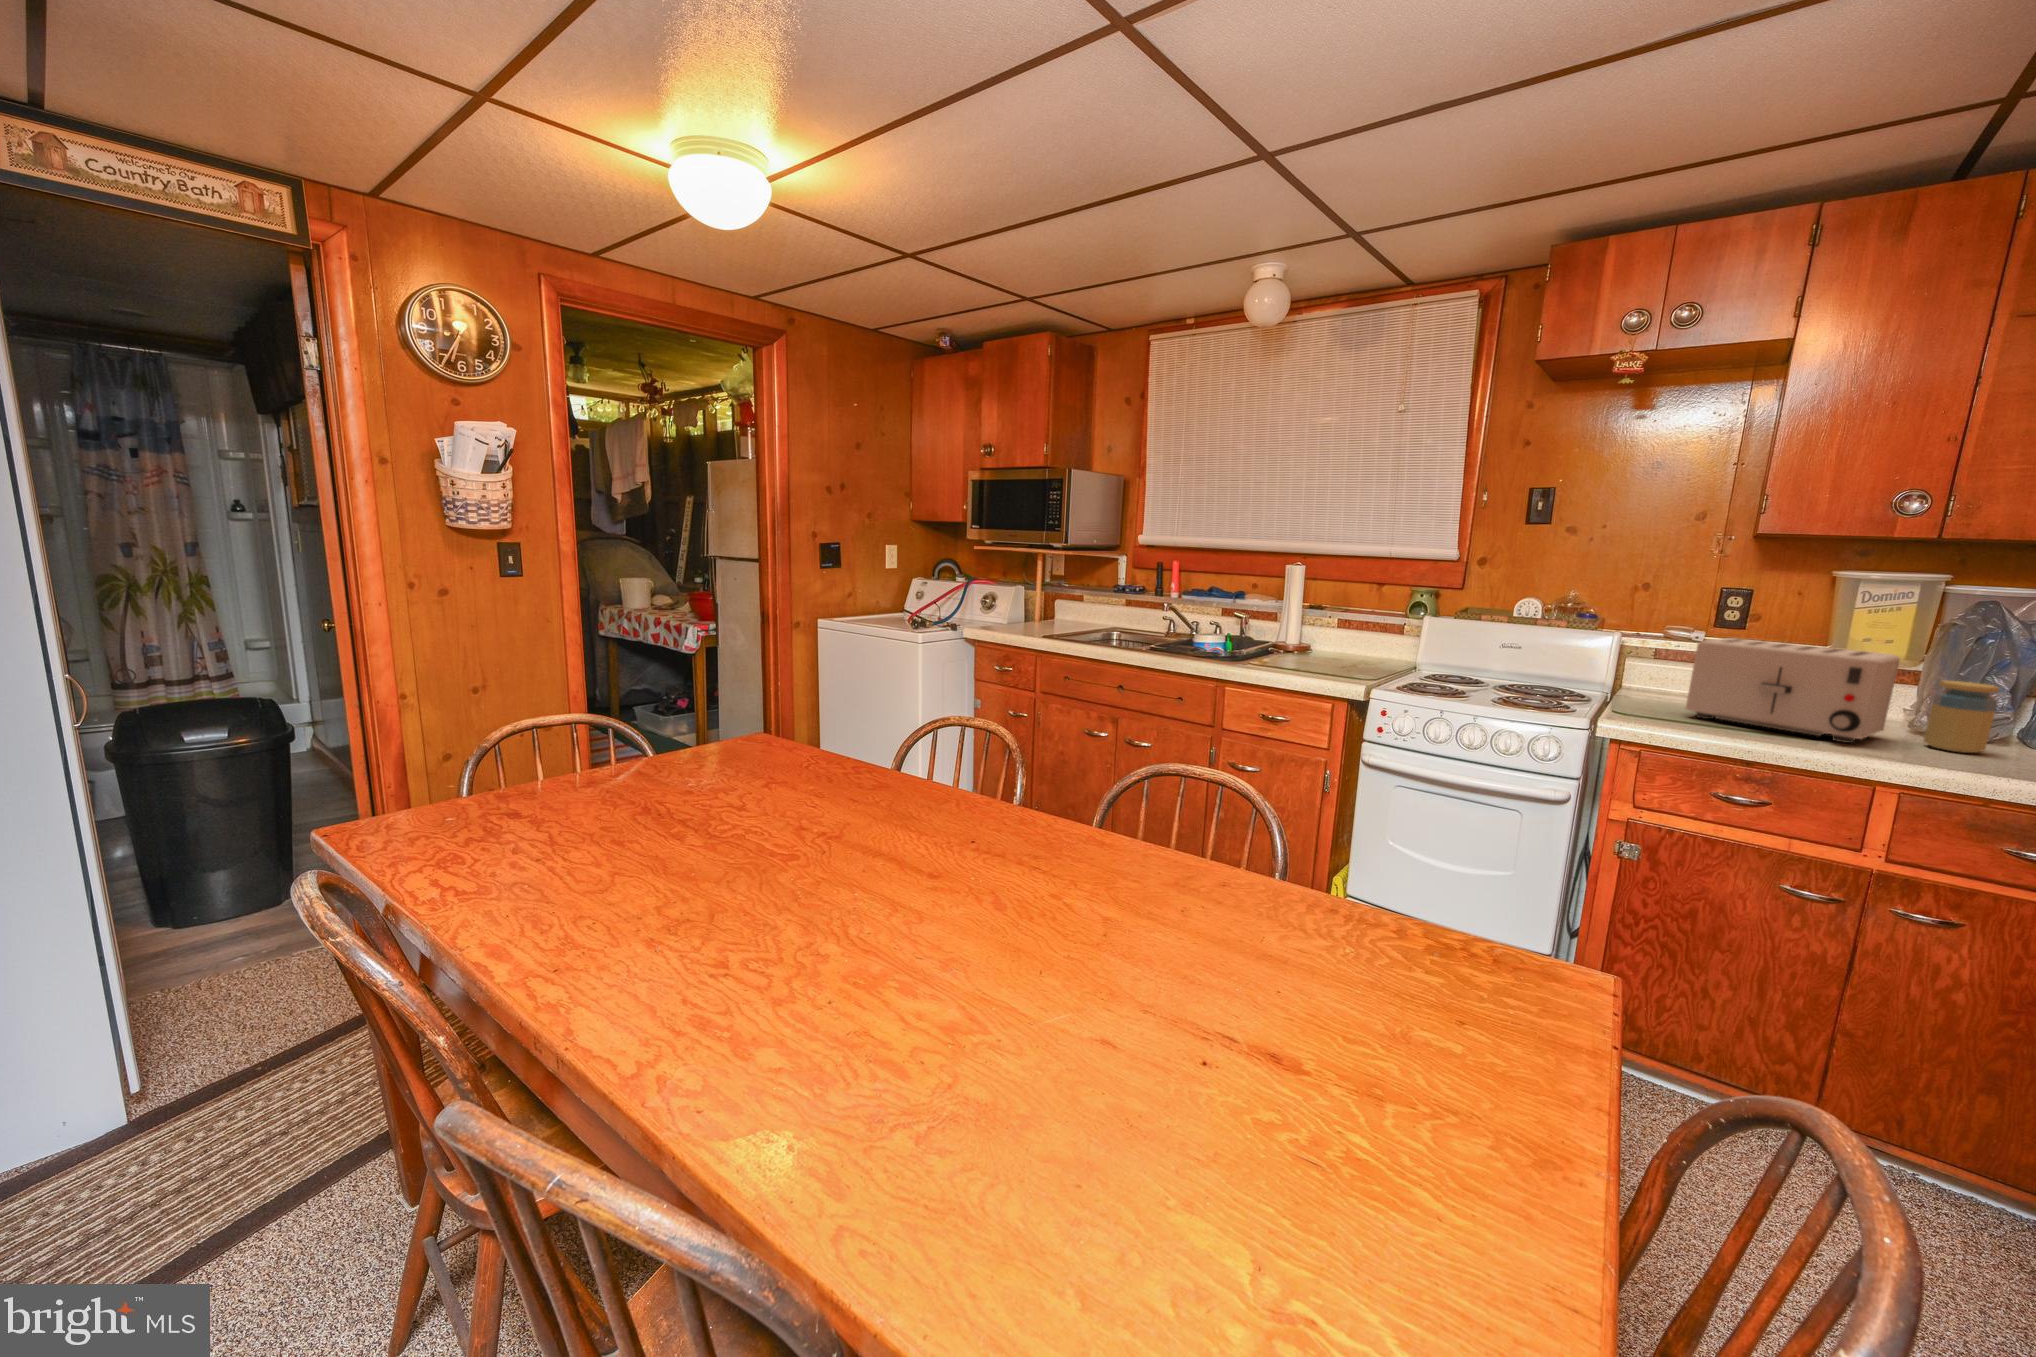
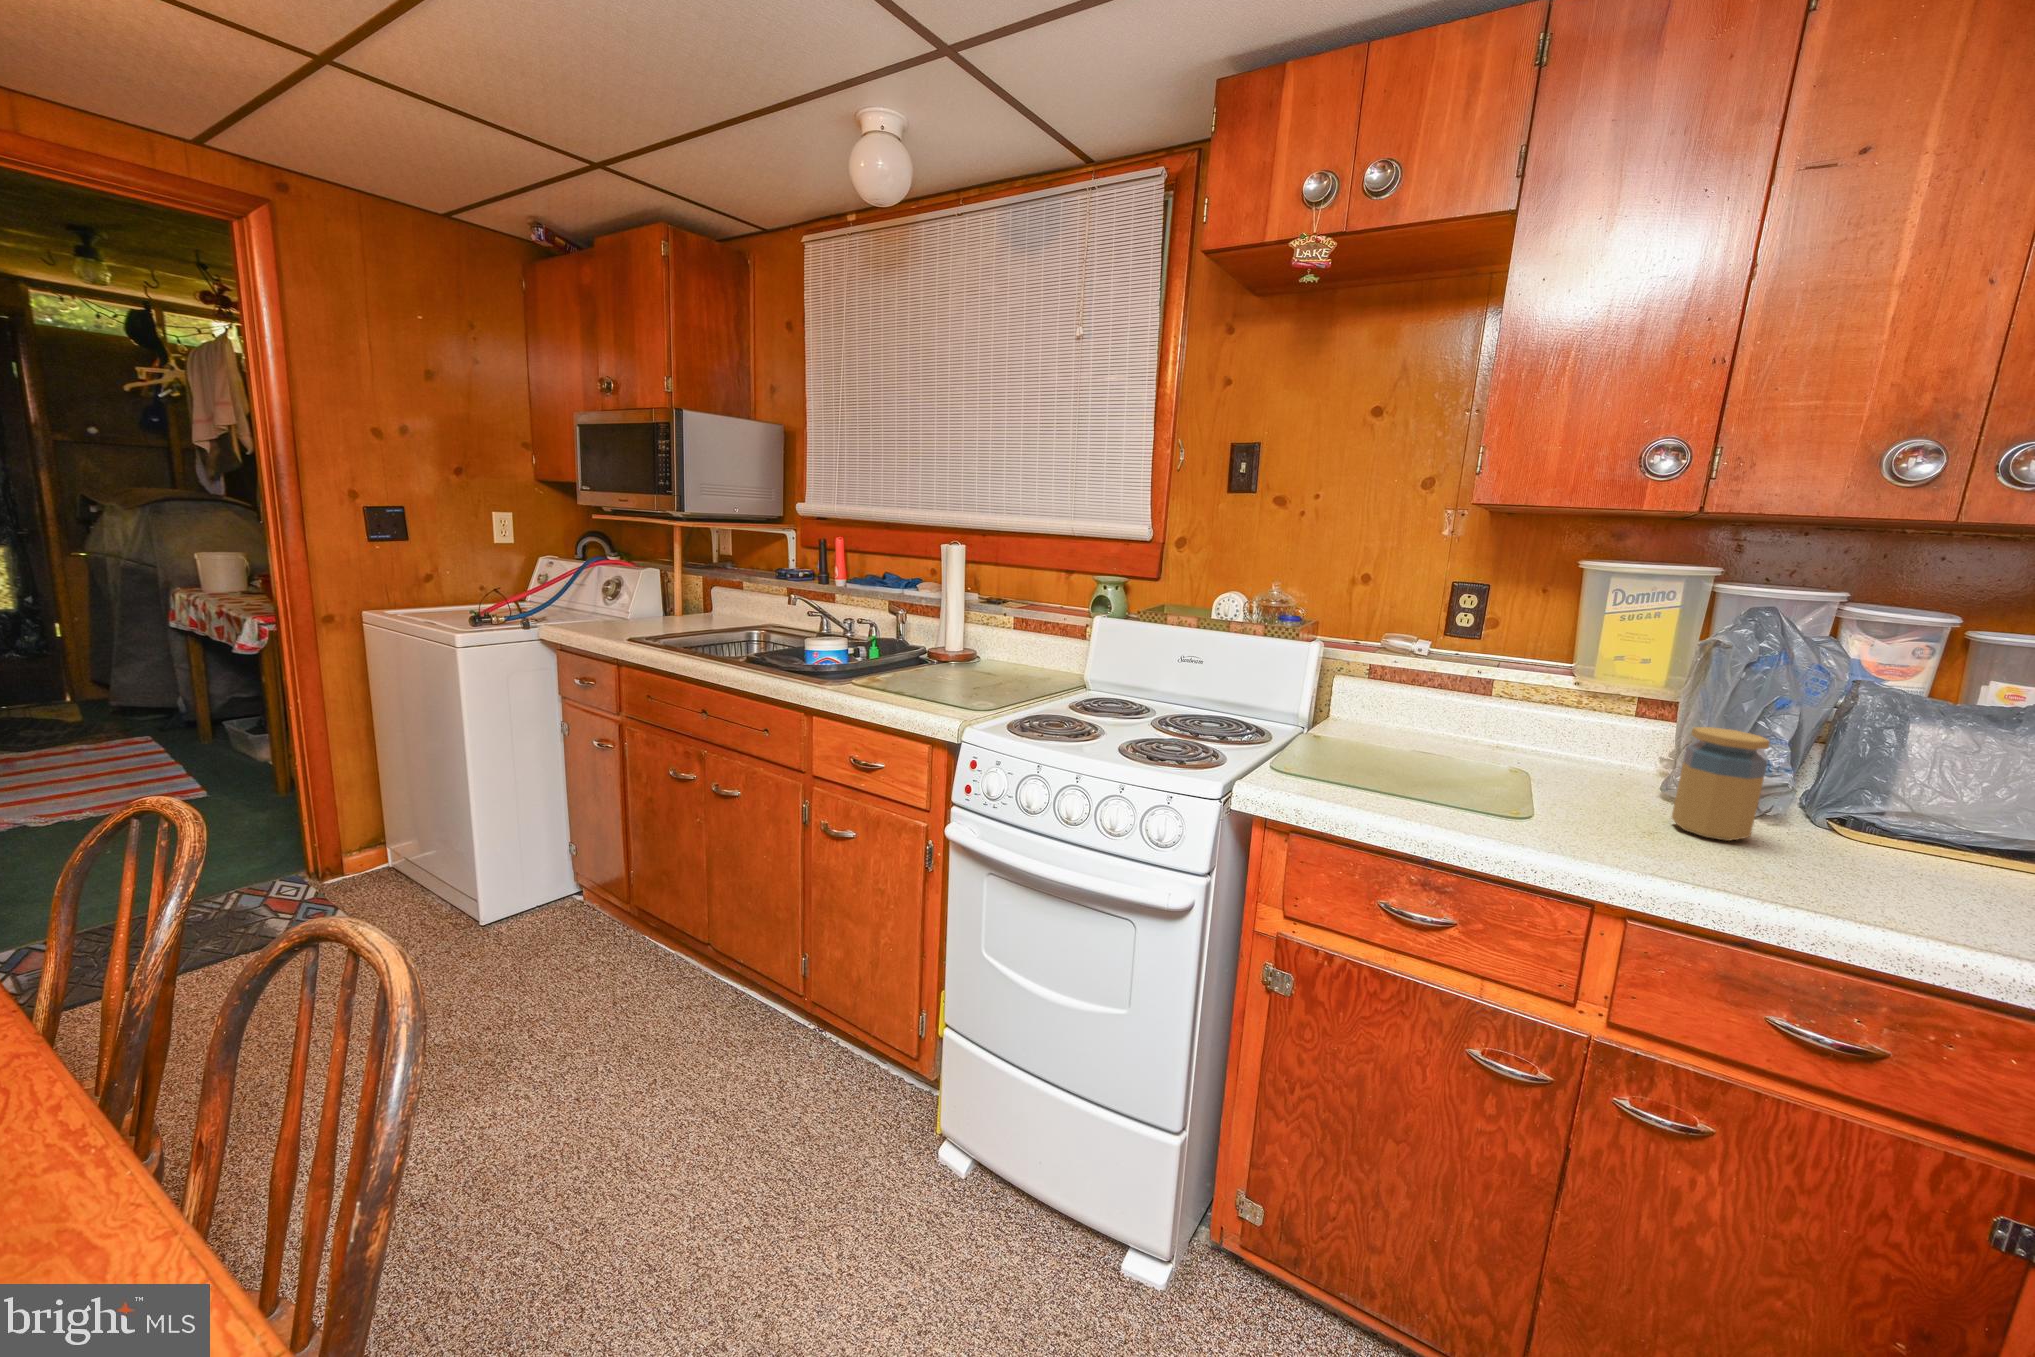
toaster: present [1686,638,1900,743] -> none [1369,655,1643,824]

